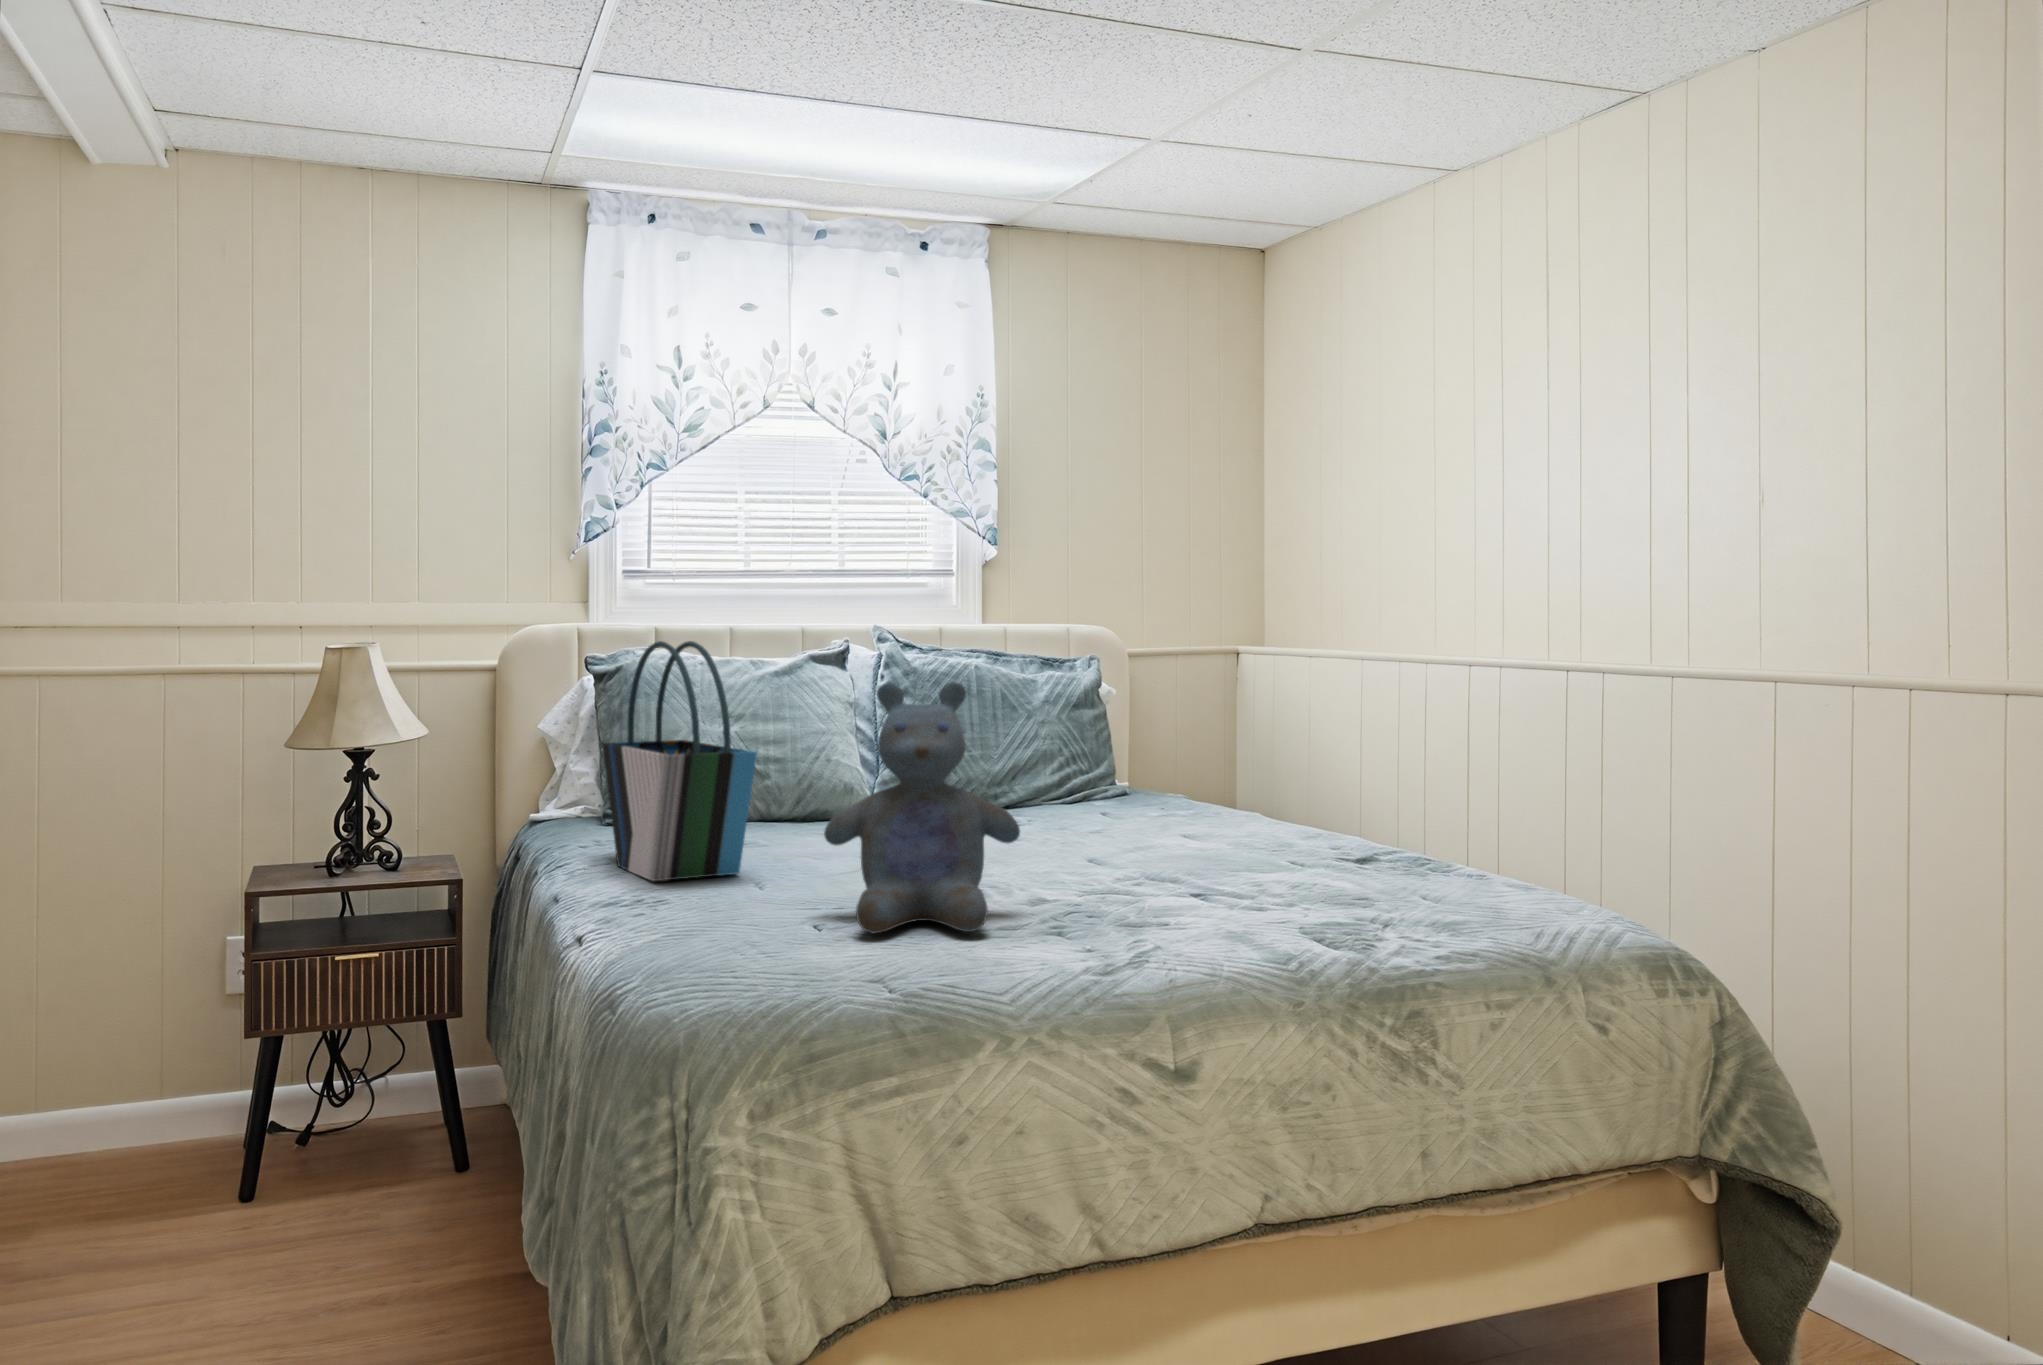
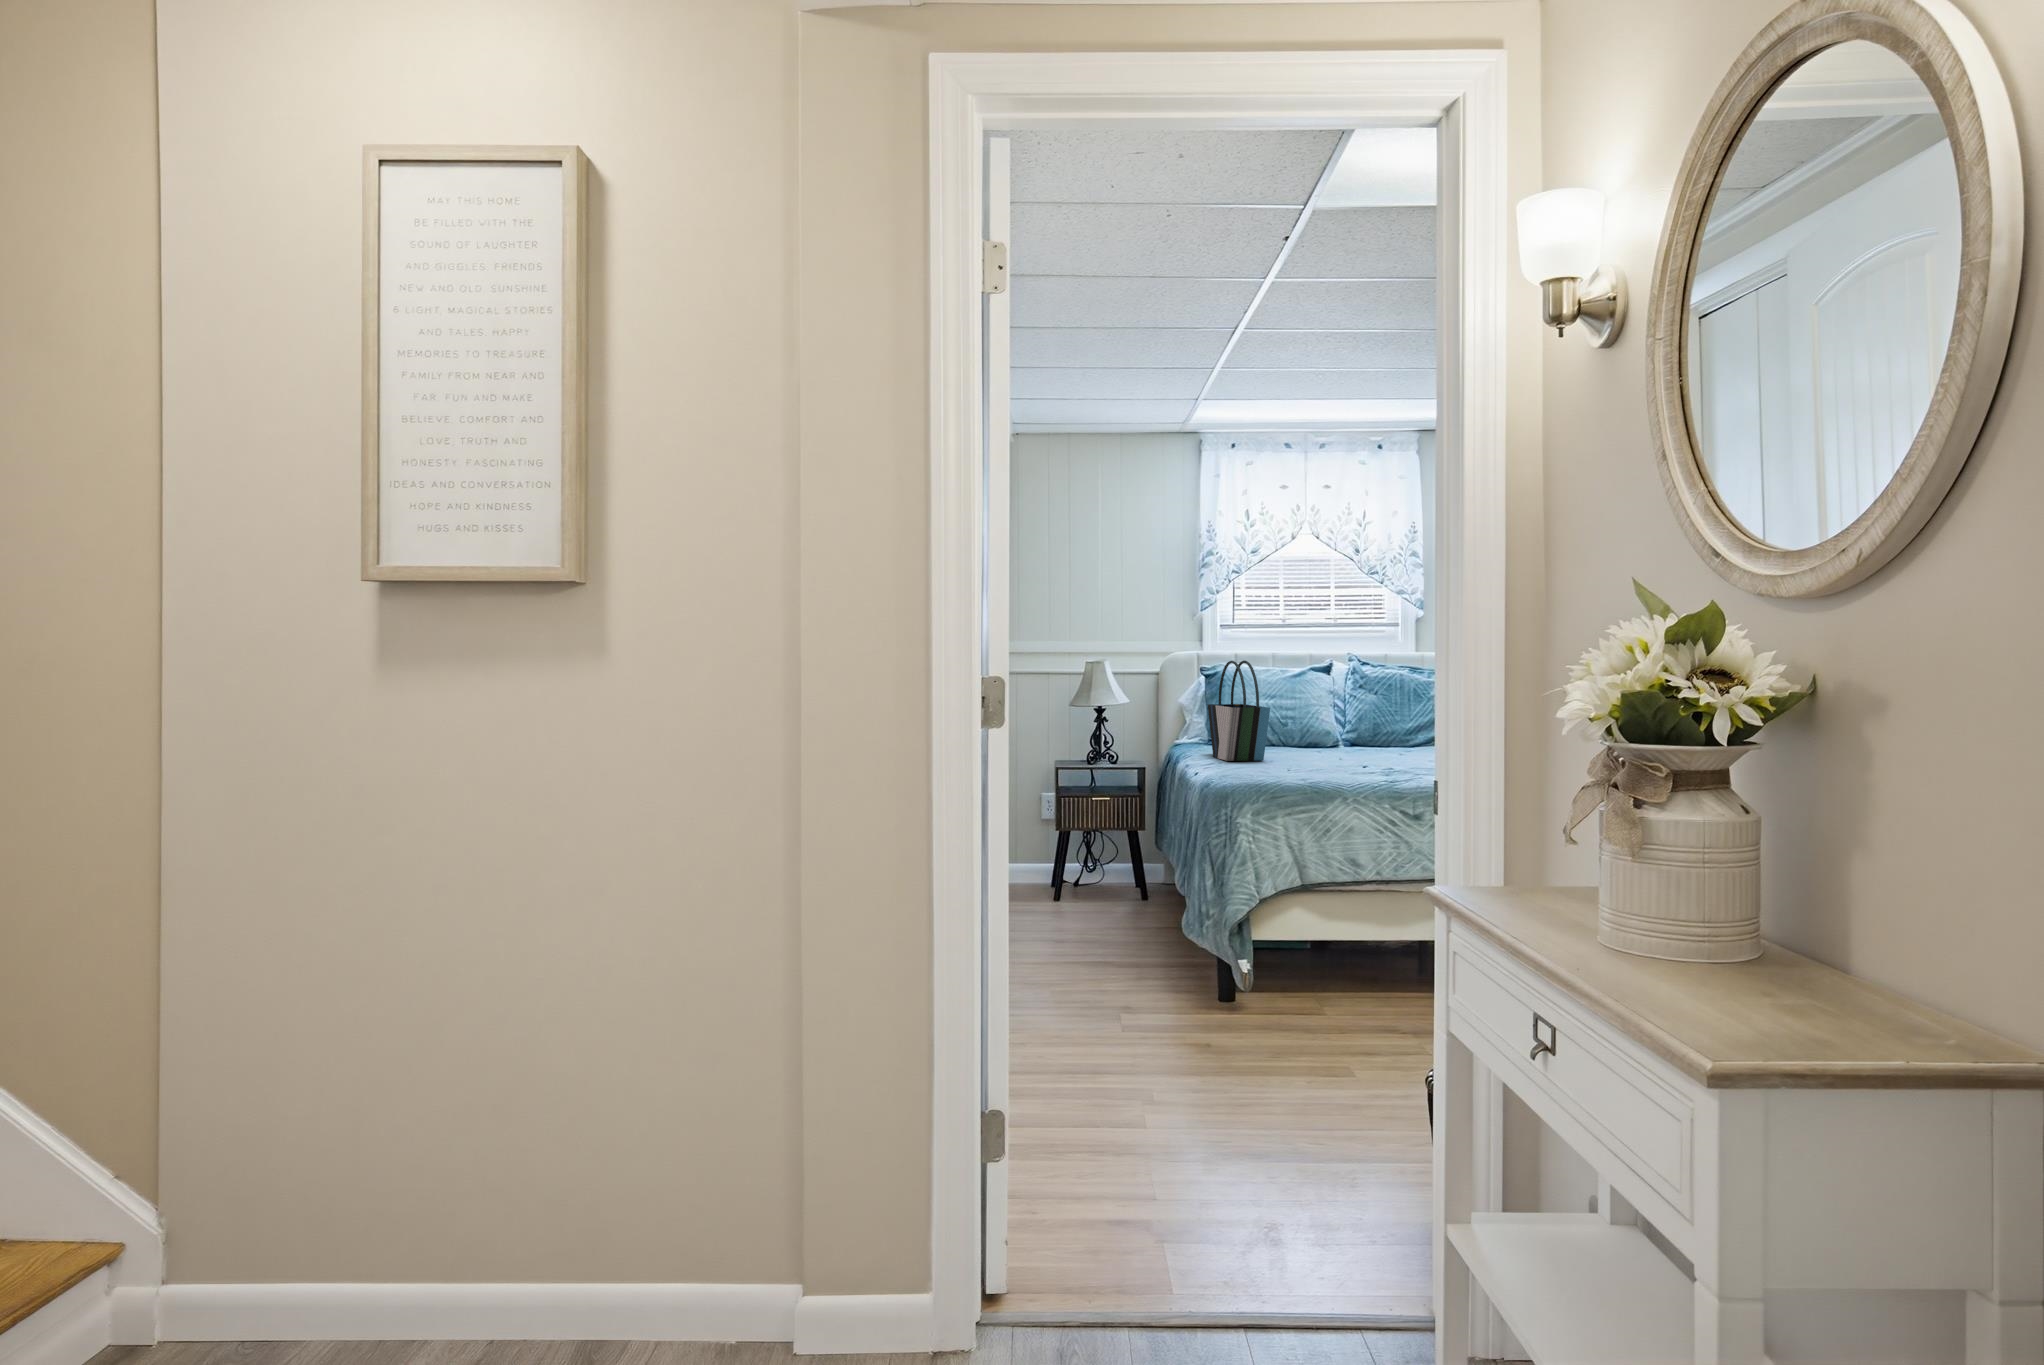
stuffed bear: present [824,682,1020,933] -> none [1291,678,1372,776]

